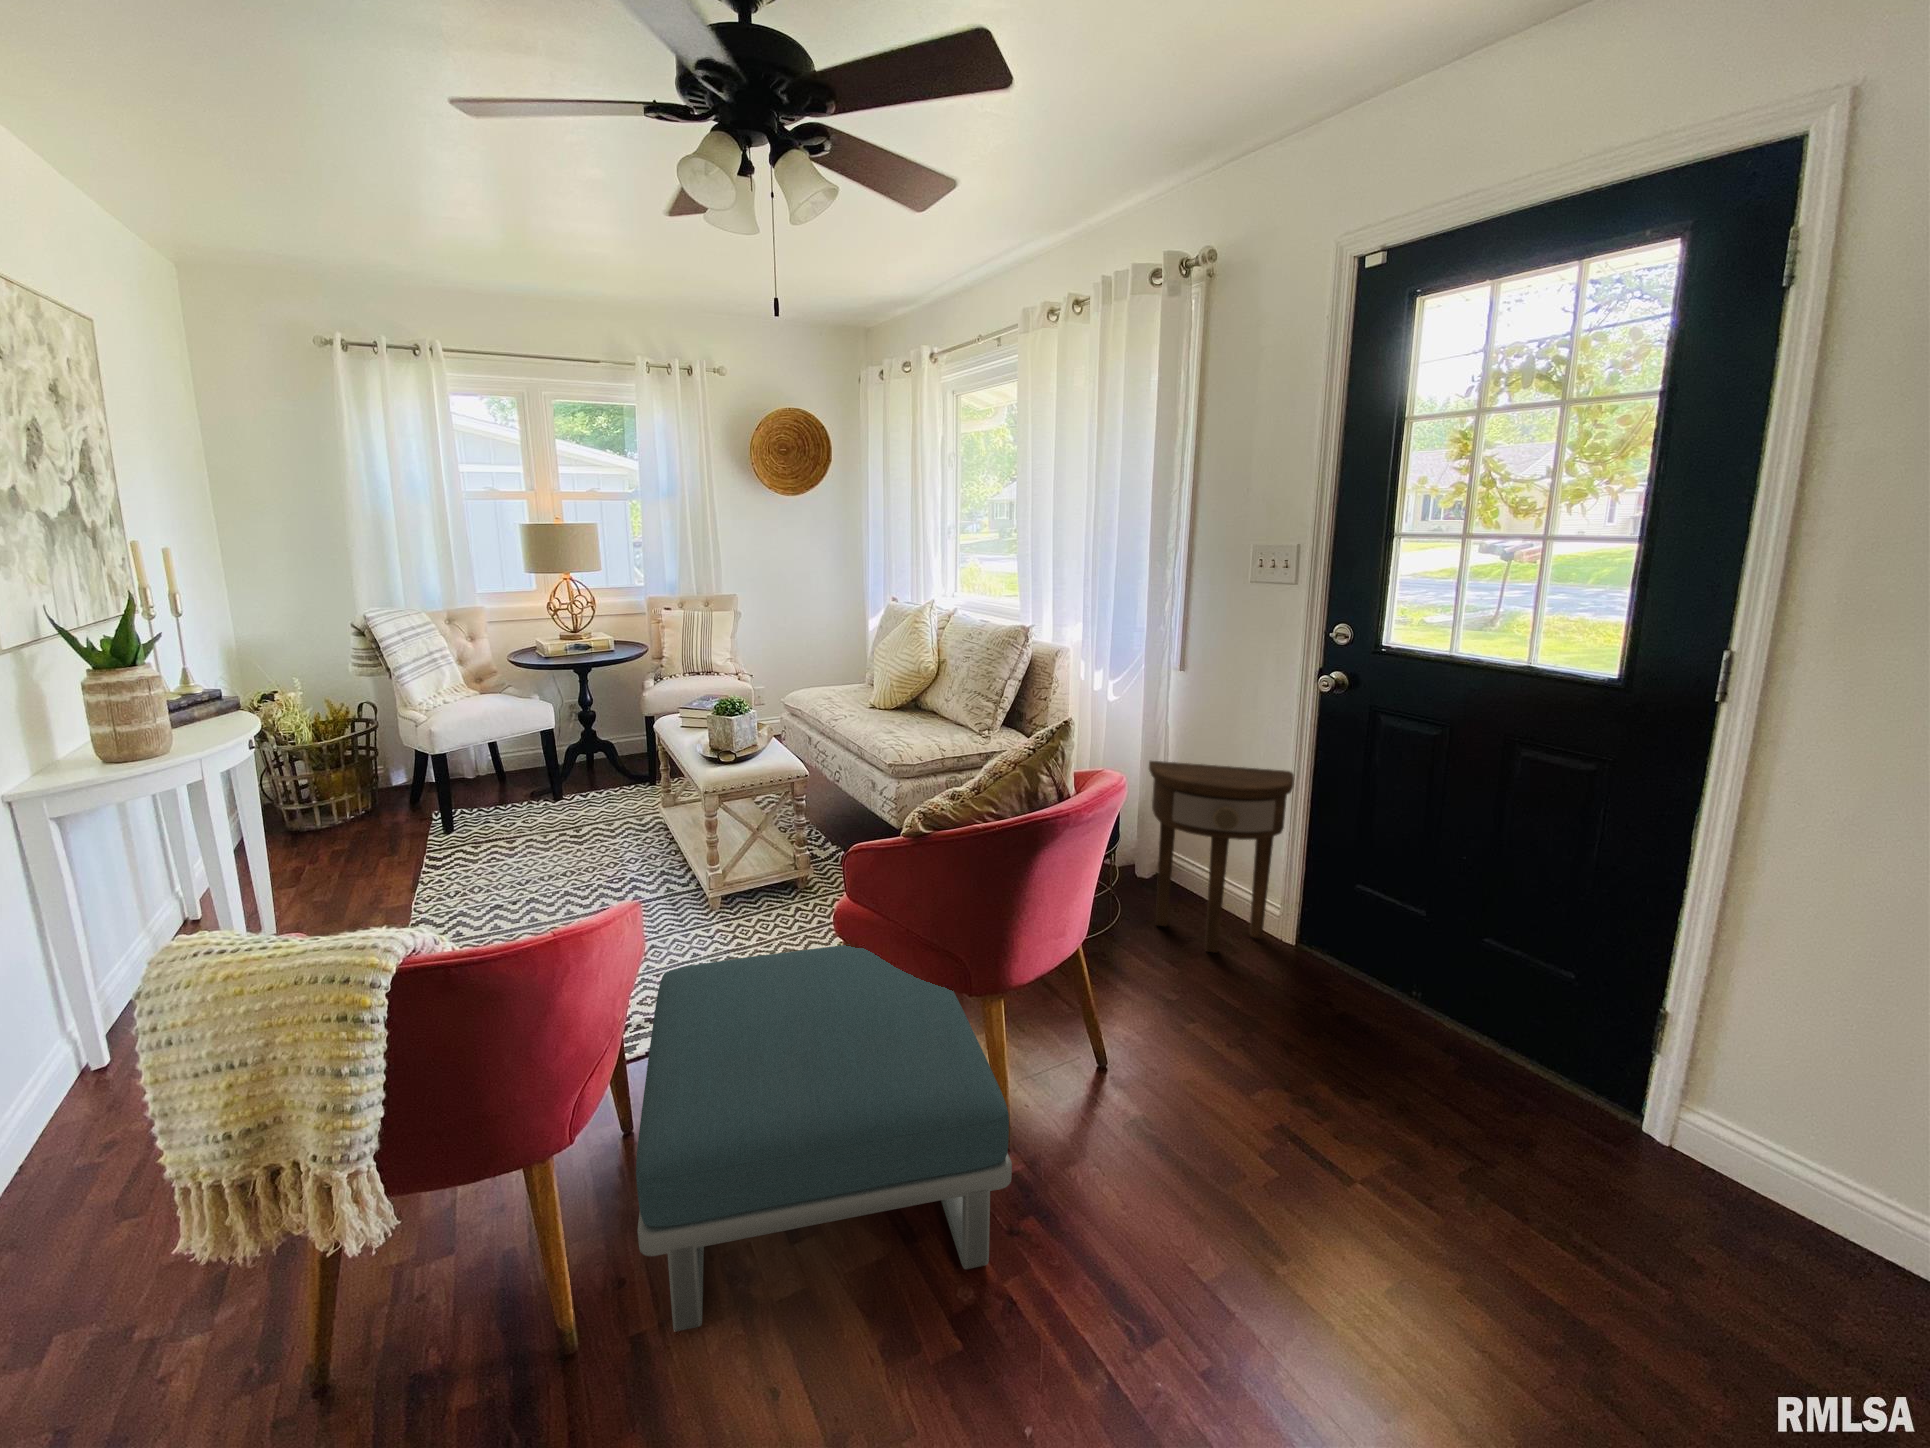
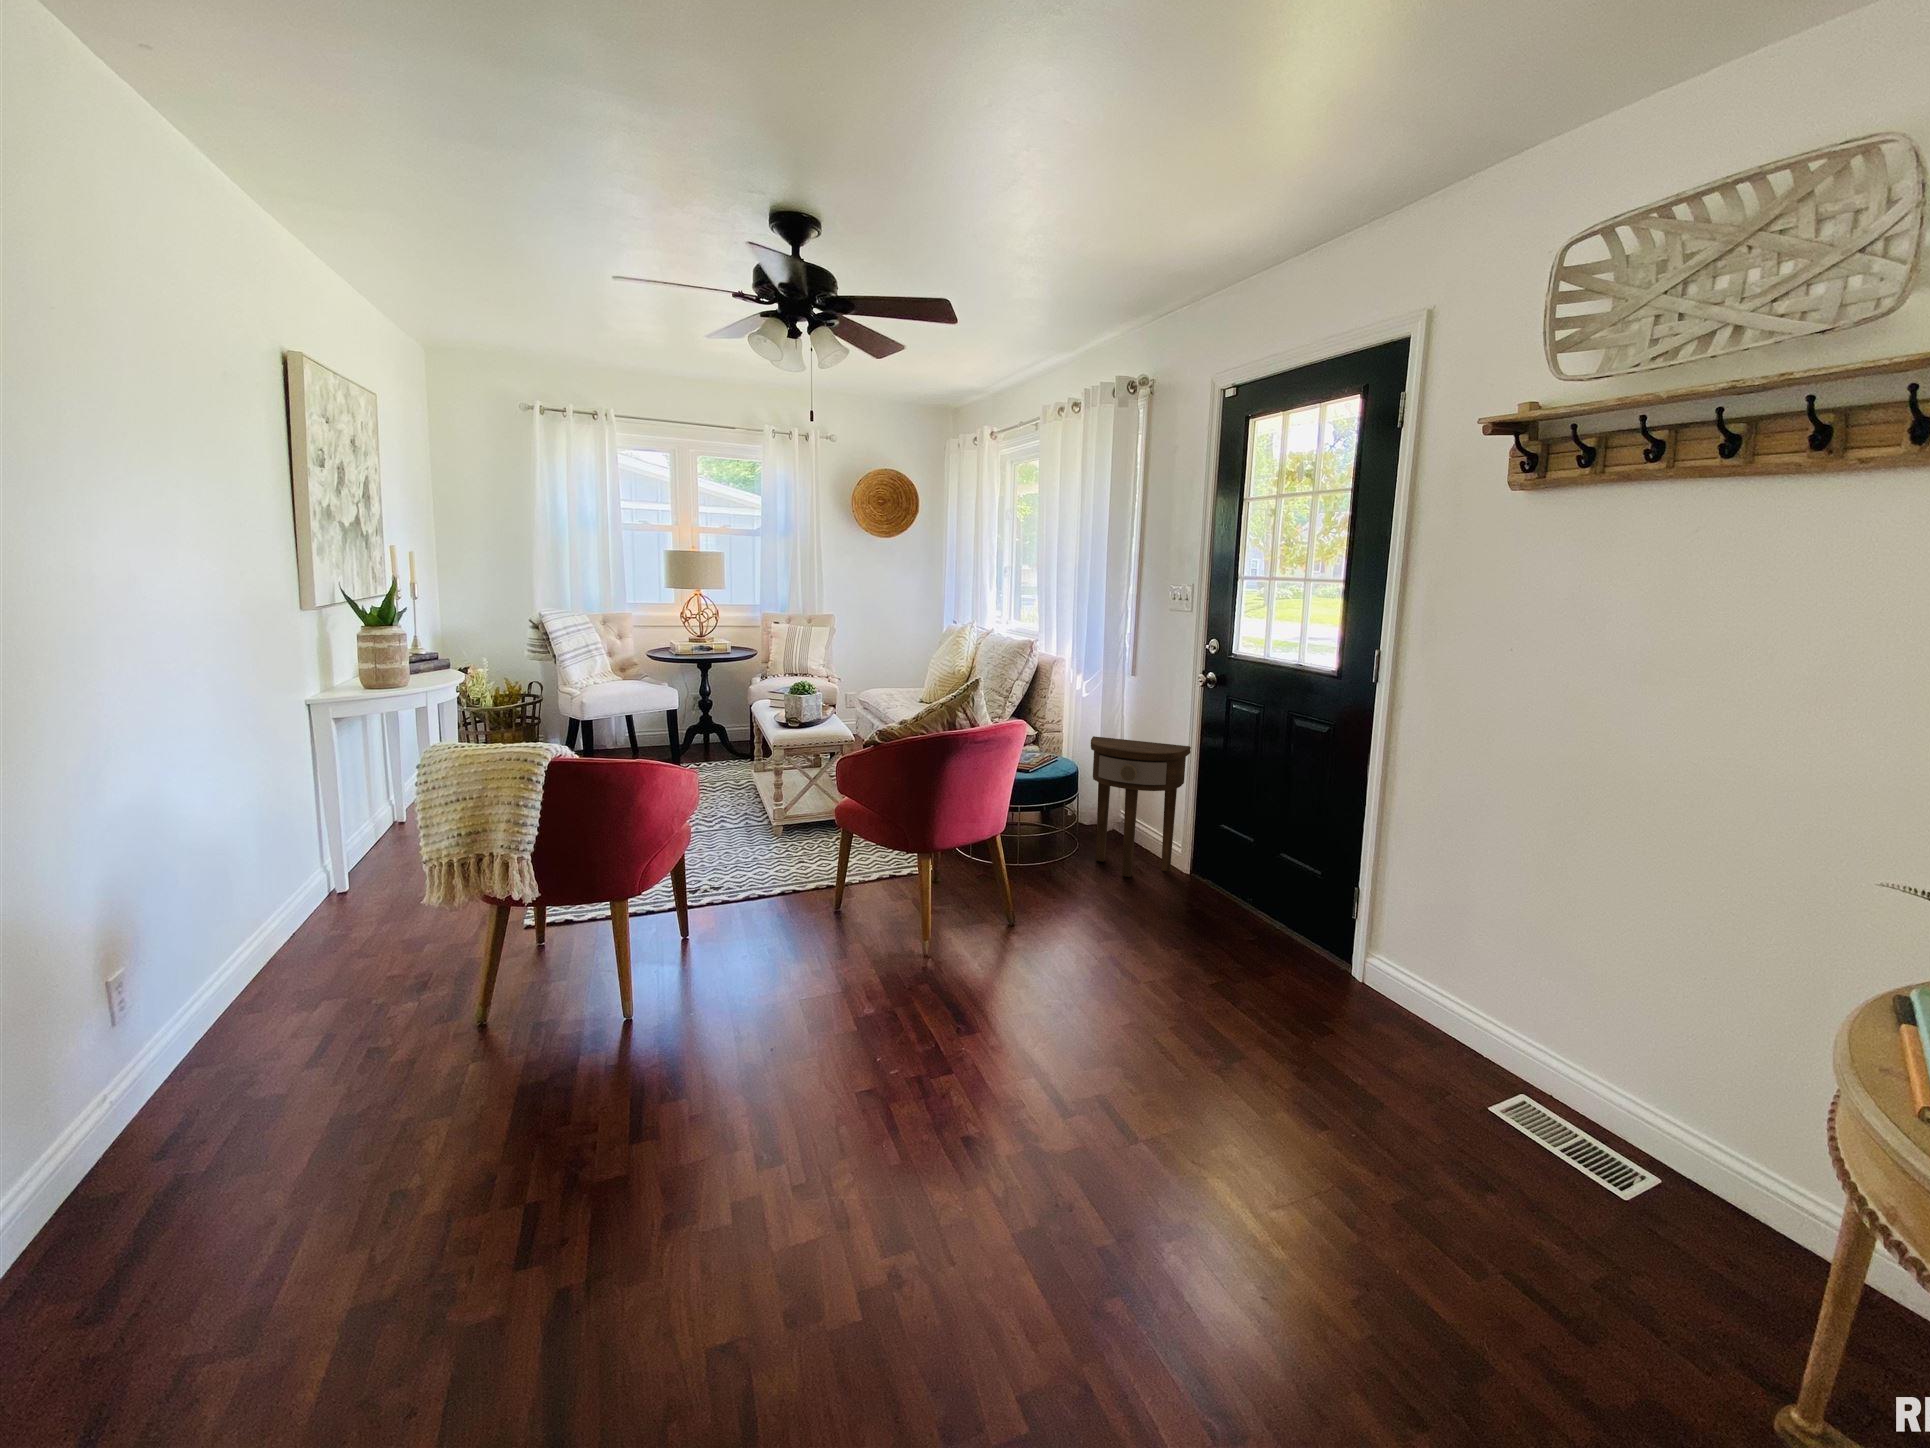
footstool: present [636,945,1012,1331] -> none [671,832,902,1012]

